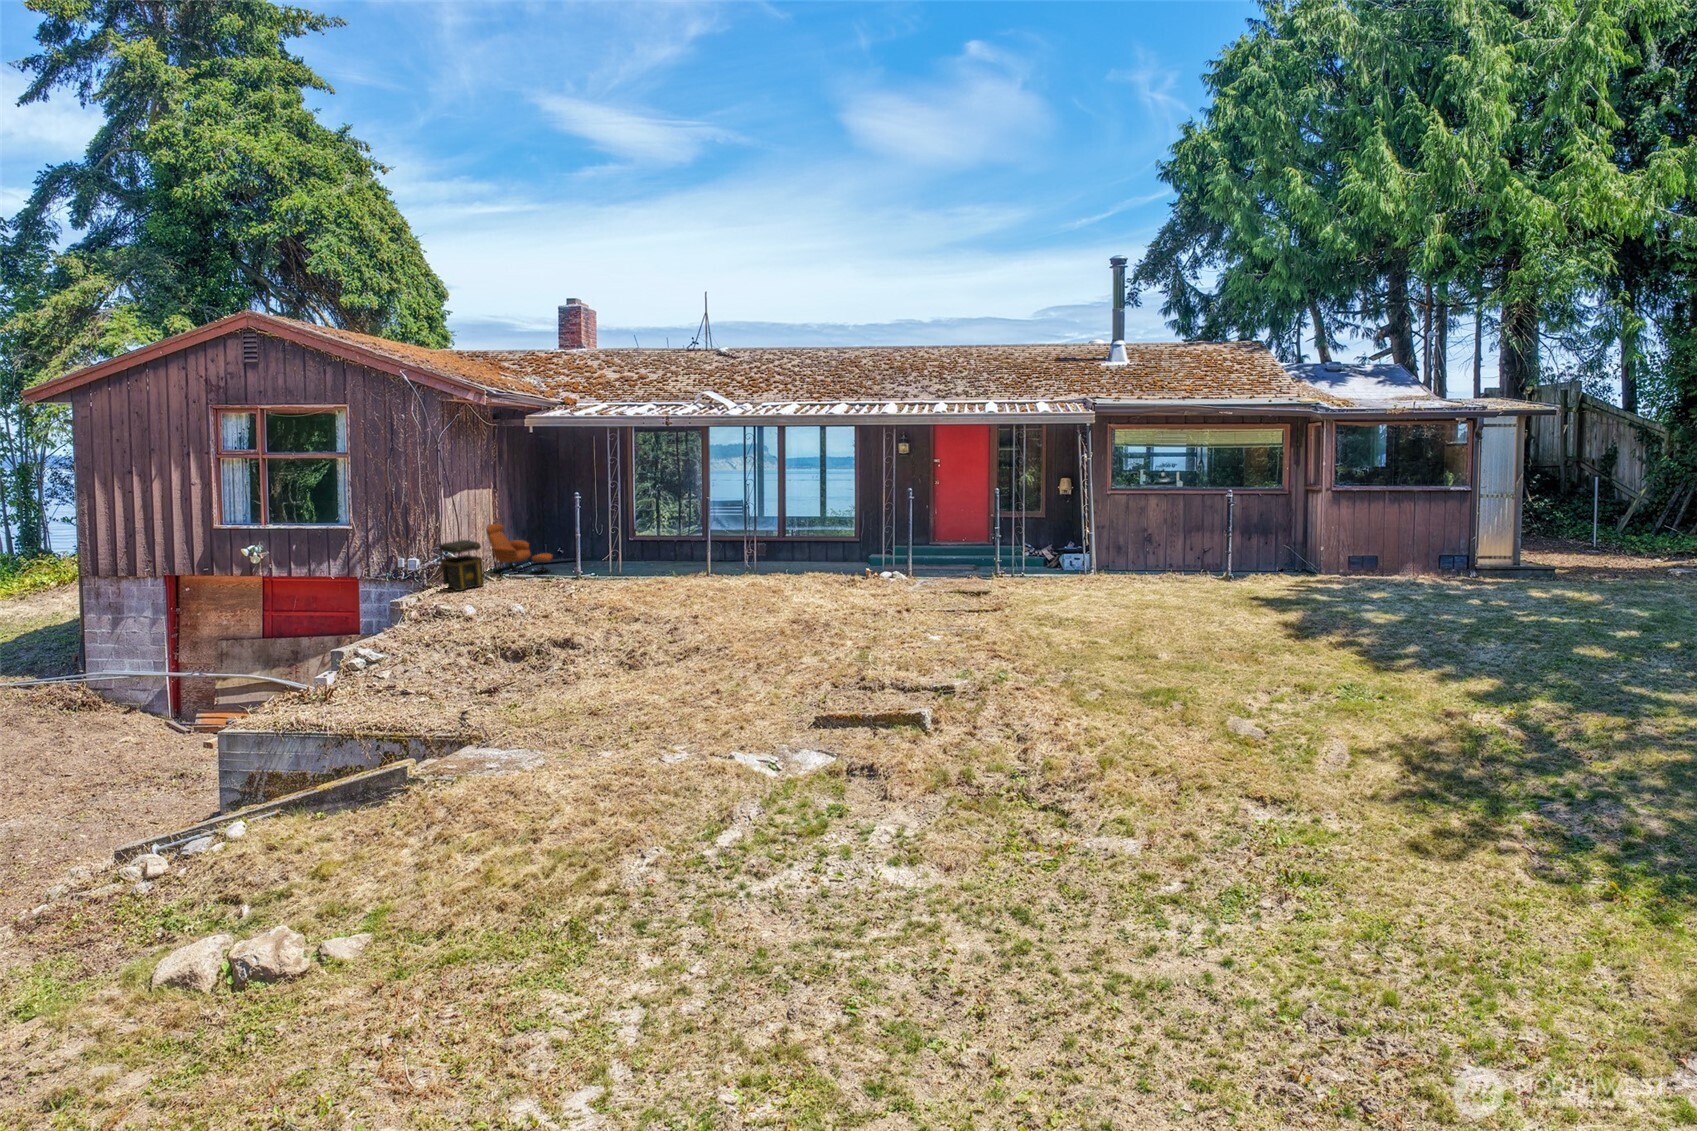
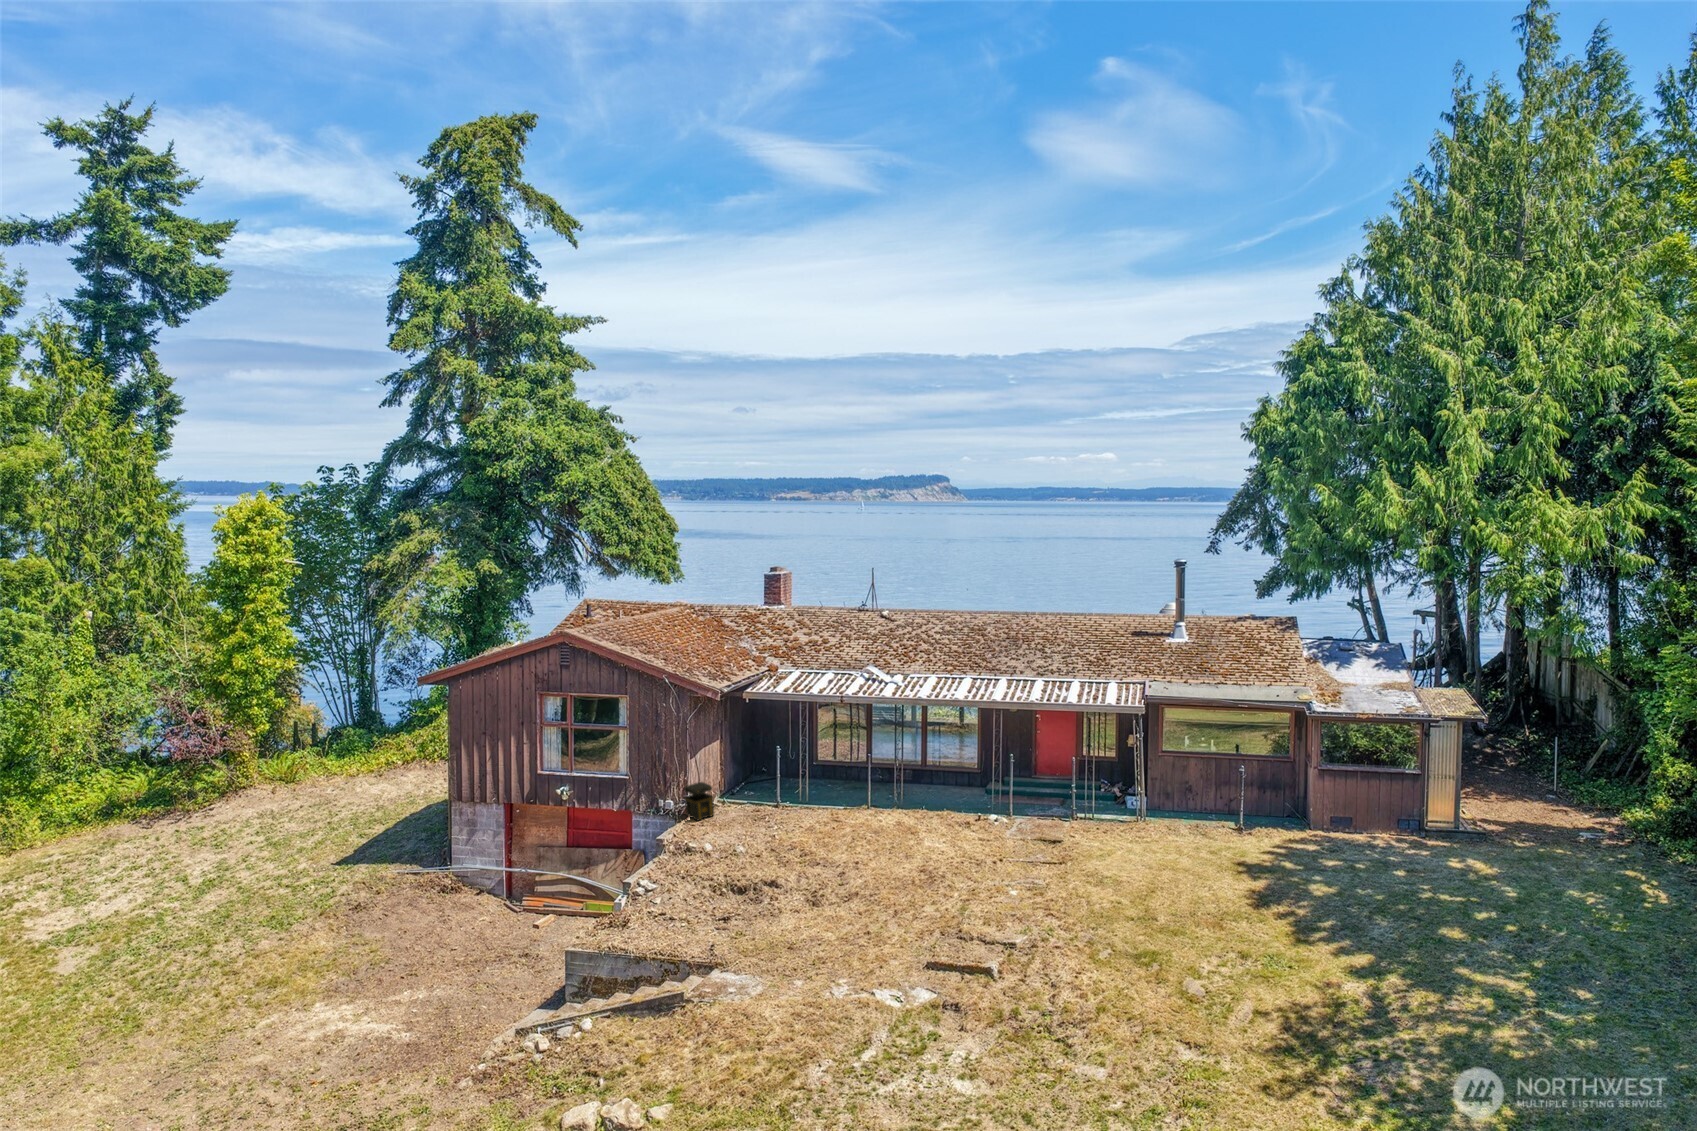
lounge chair: present [486,524,552,572] -> none [715,765,762,805]

